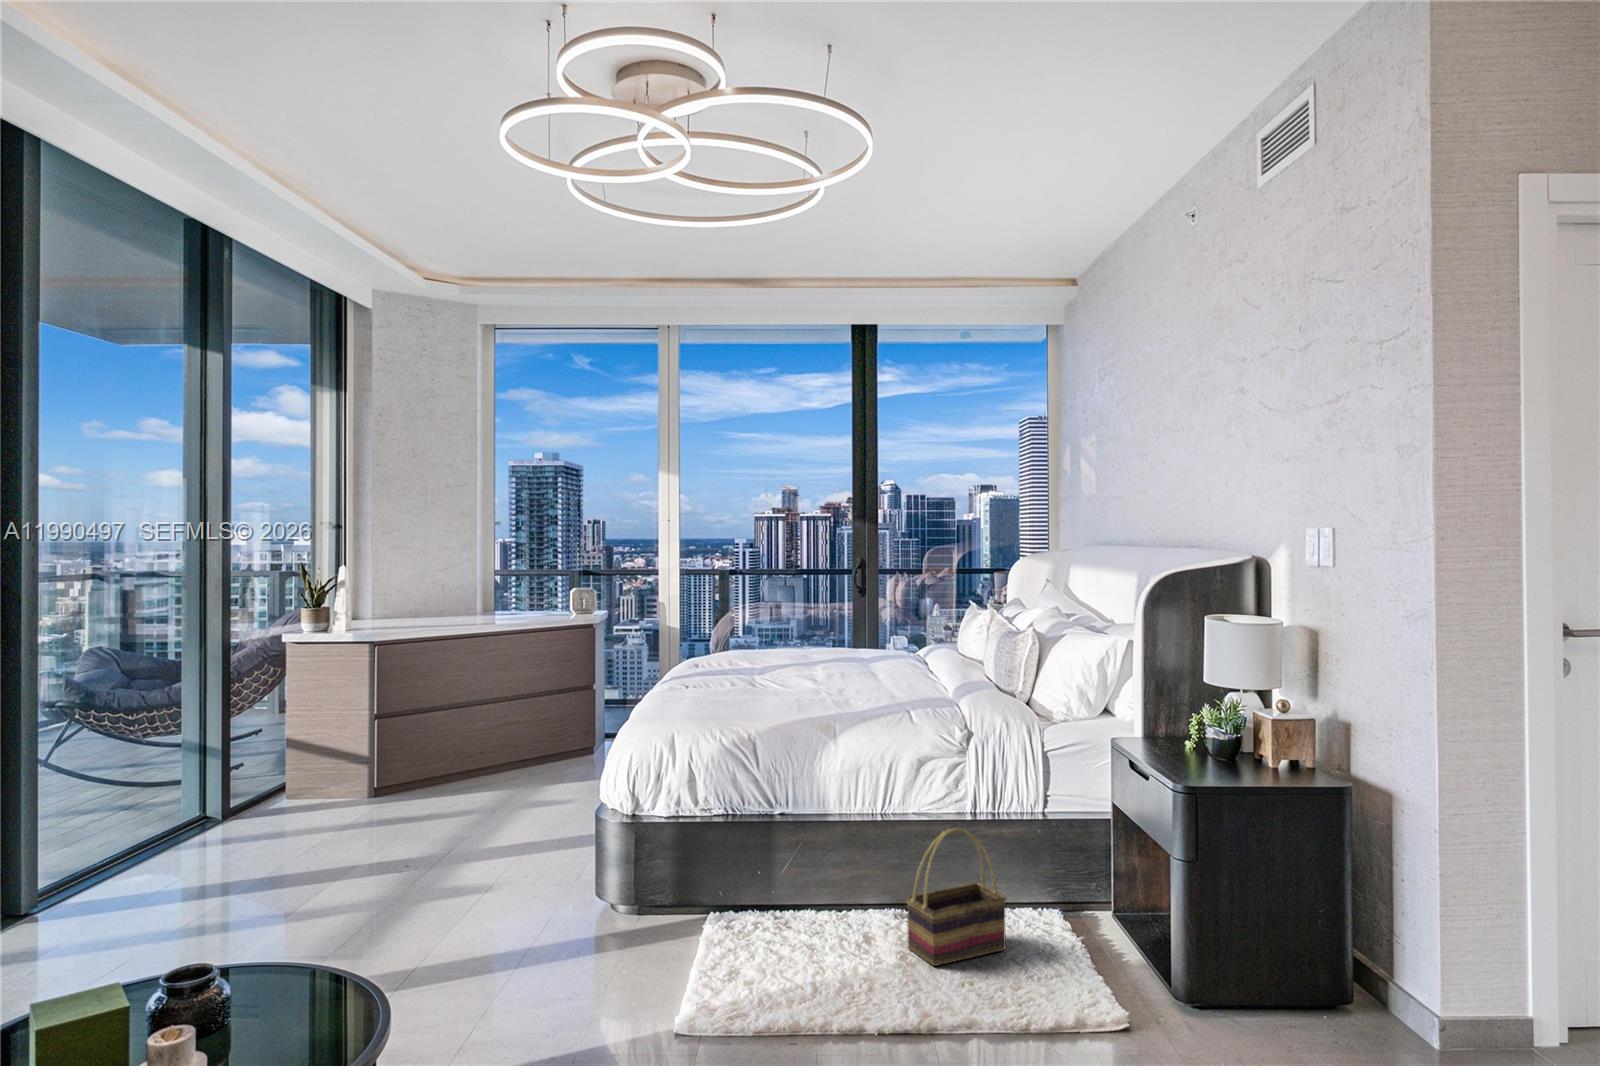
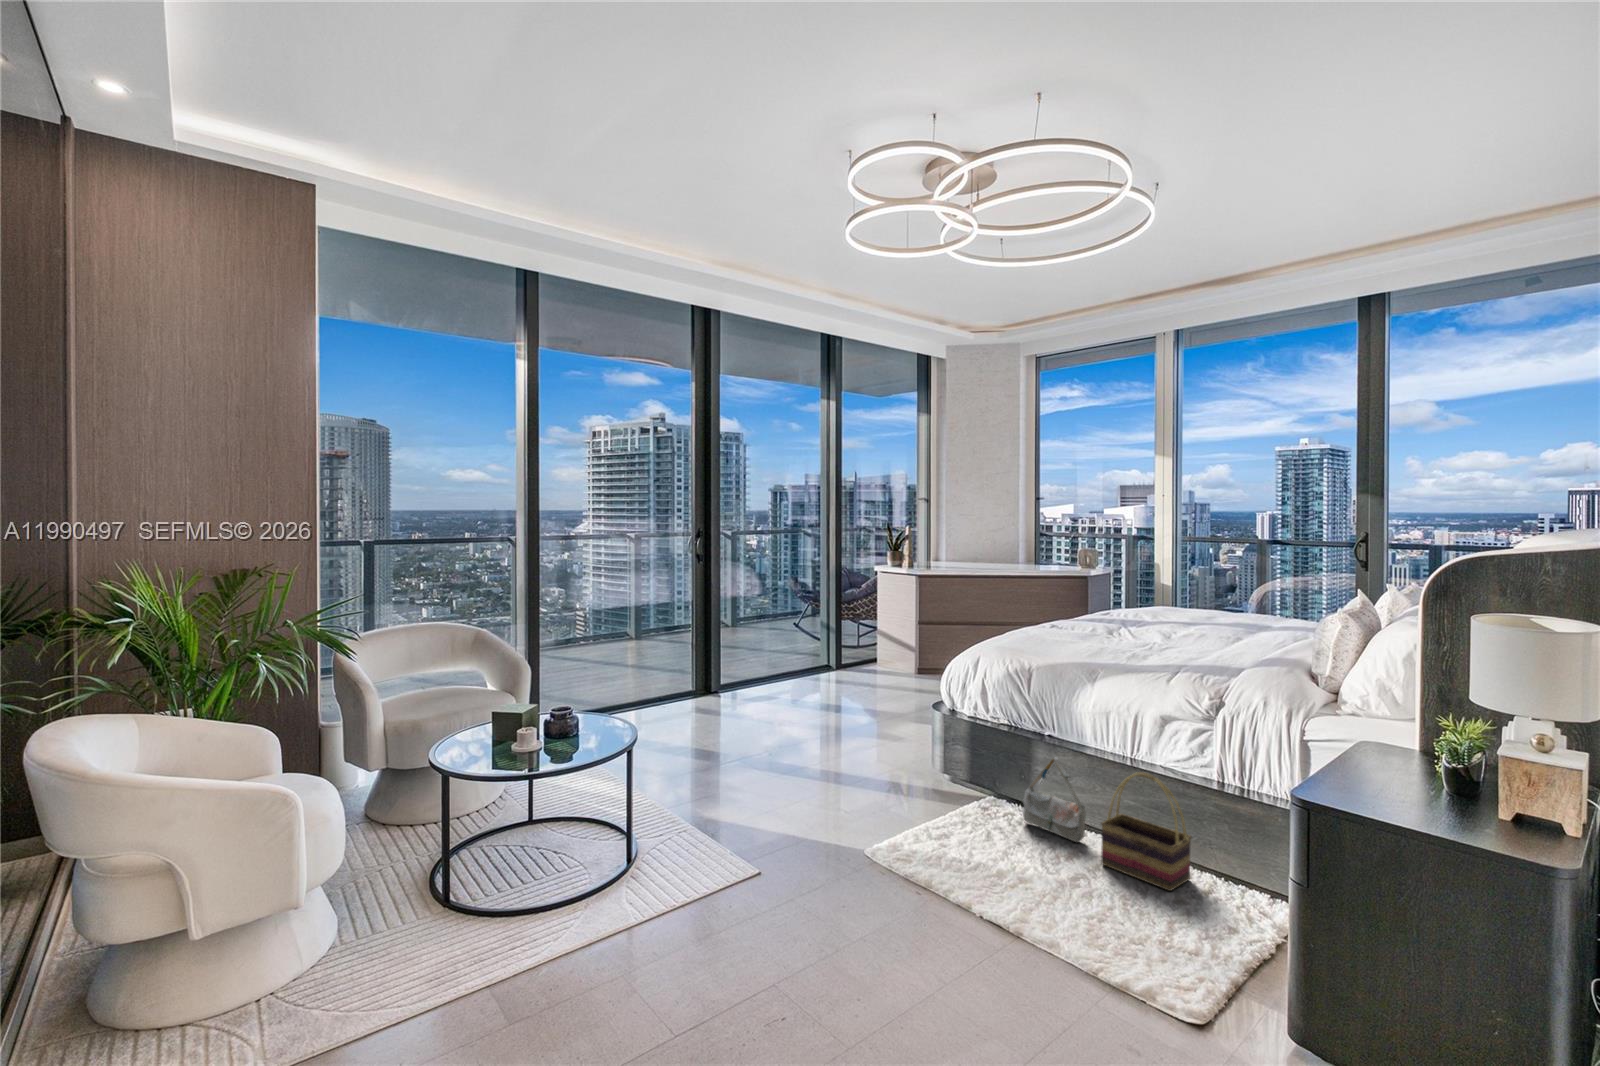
bag: none [789,859,882,976] -> present [1023,758,1086,842]

